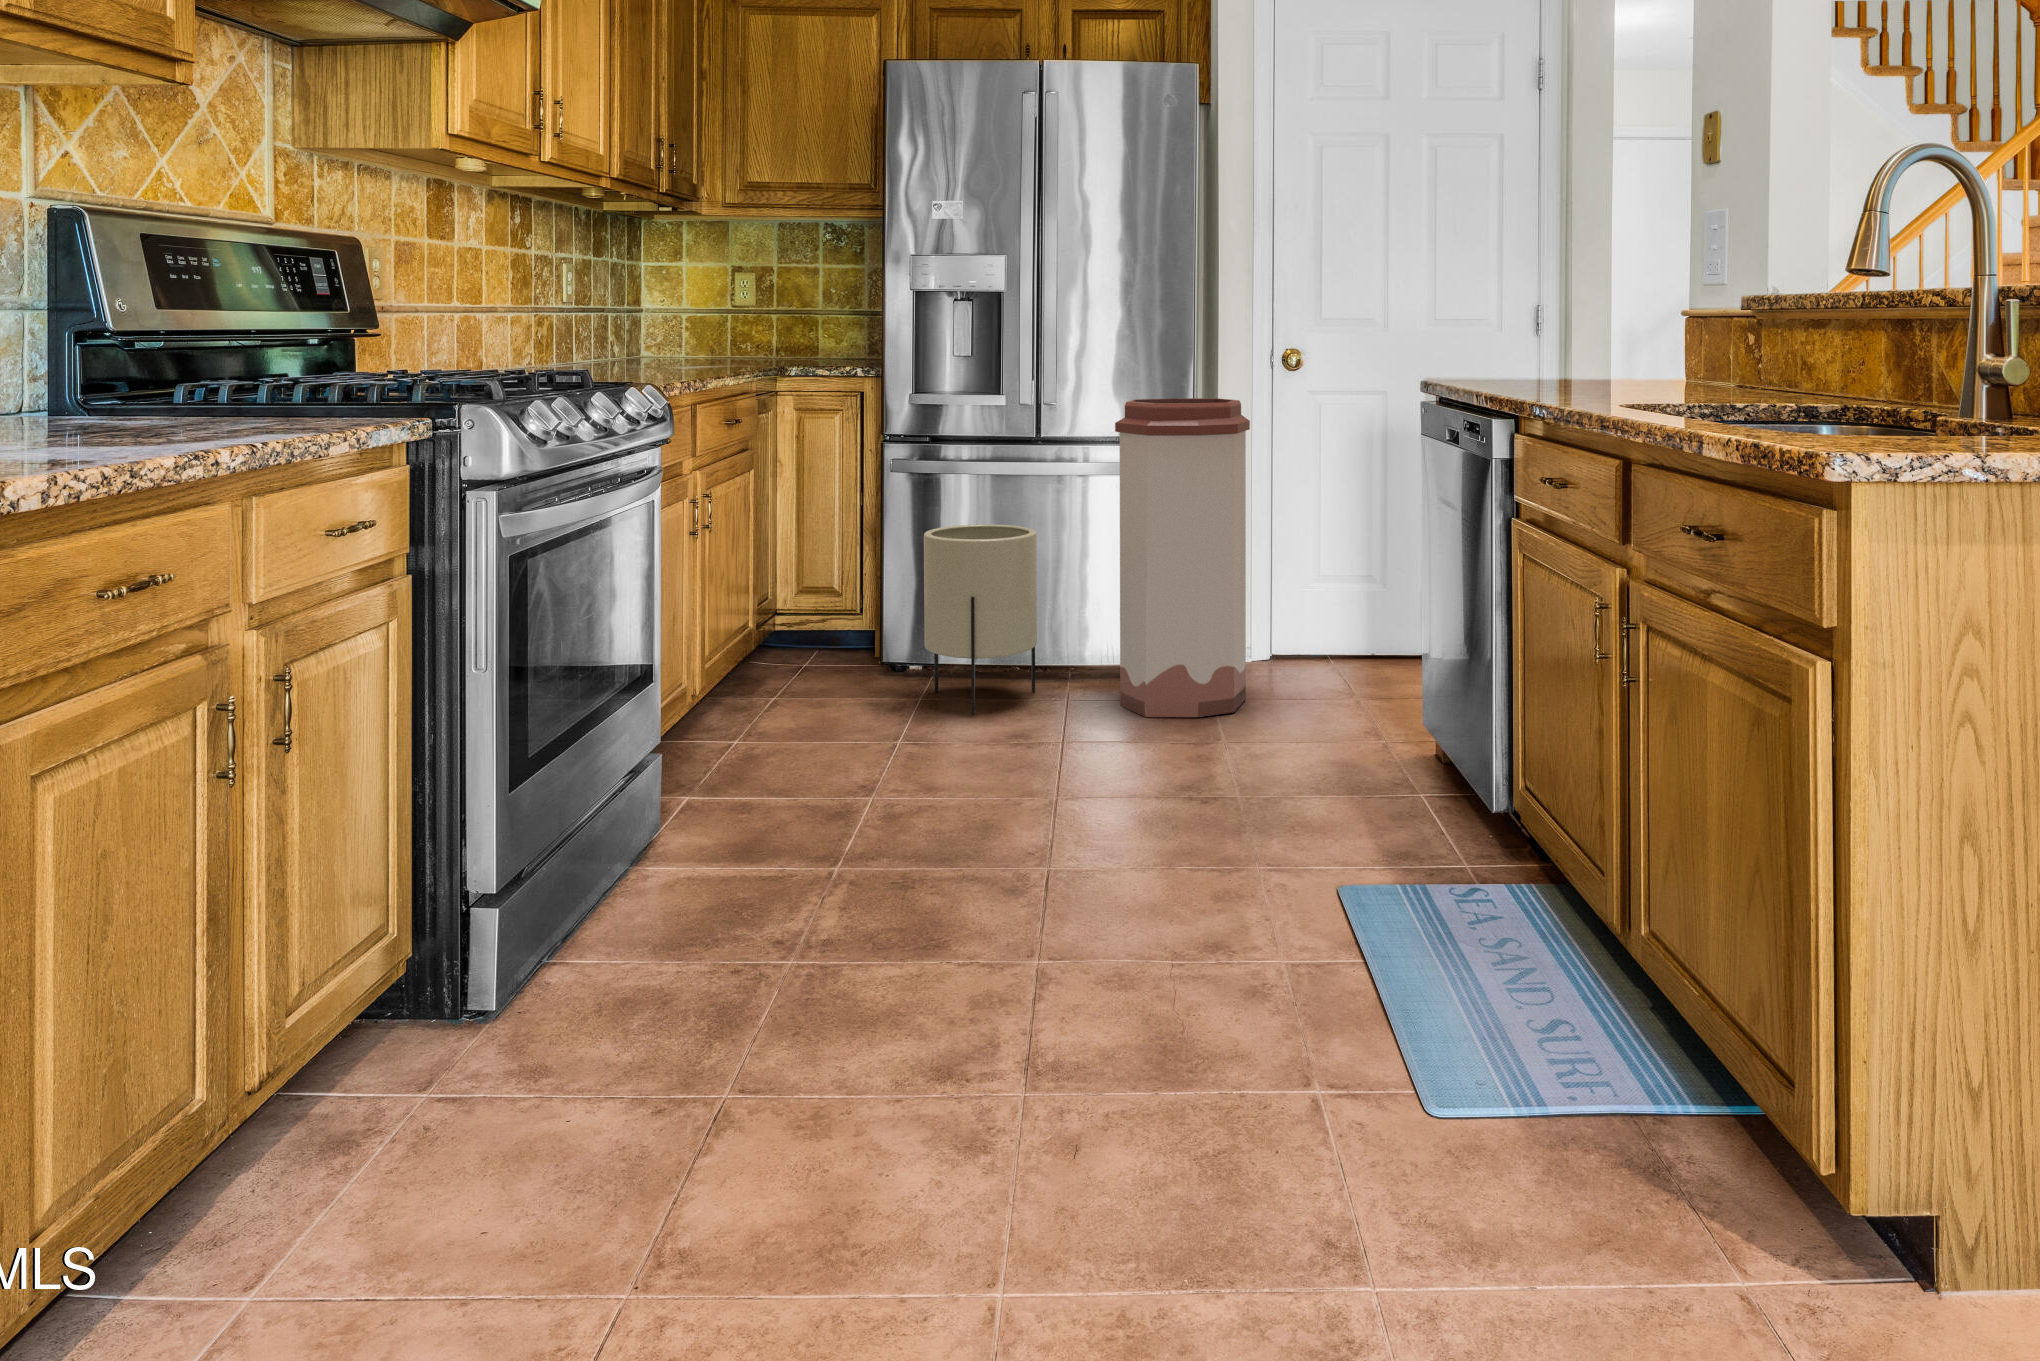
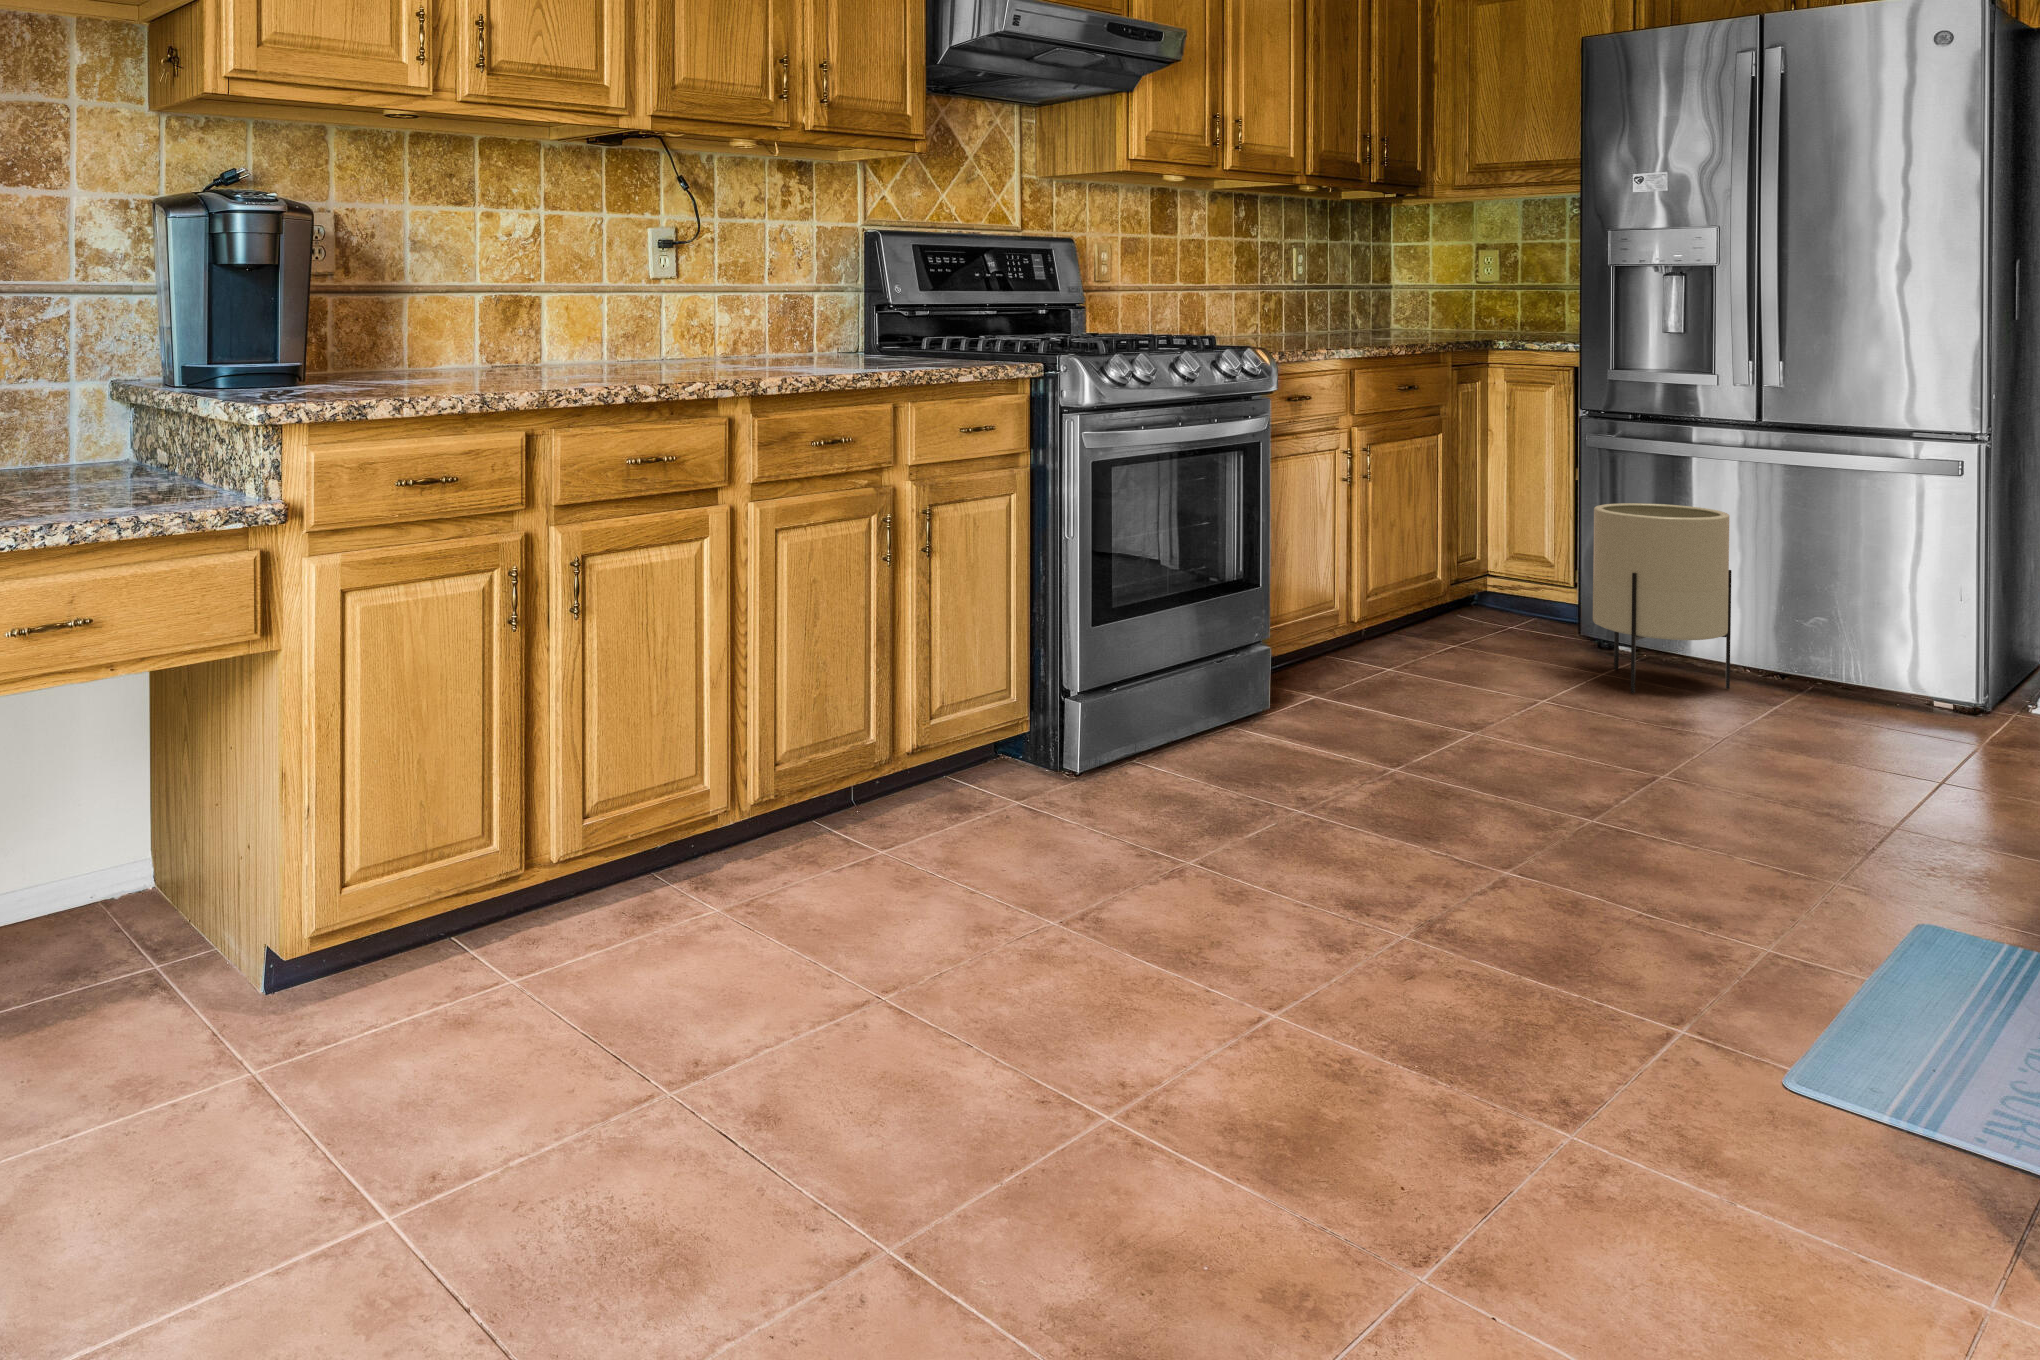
trash can: present [1115,398,1250,717] -> none [1825,380,2029,752]

